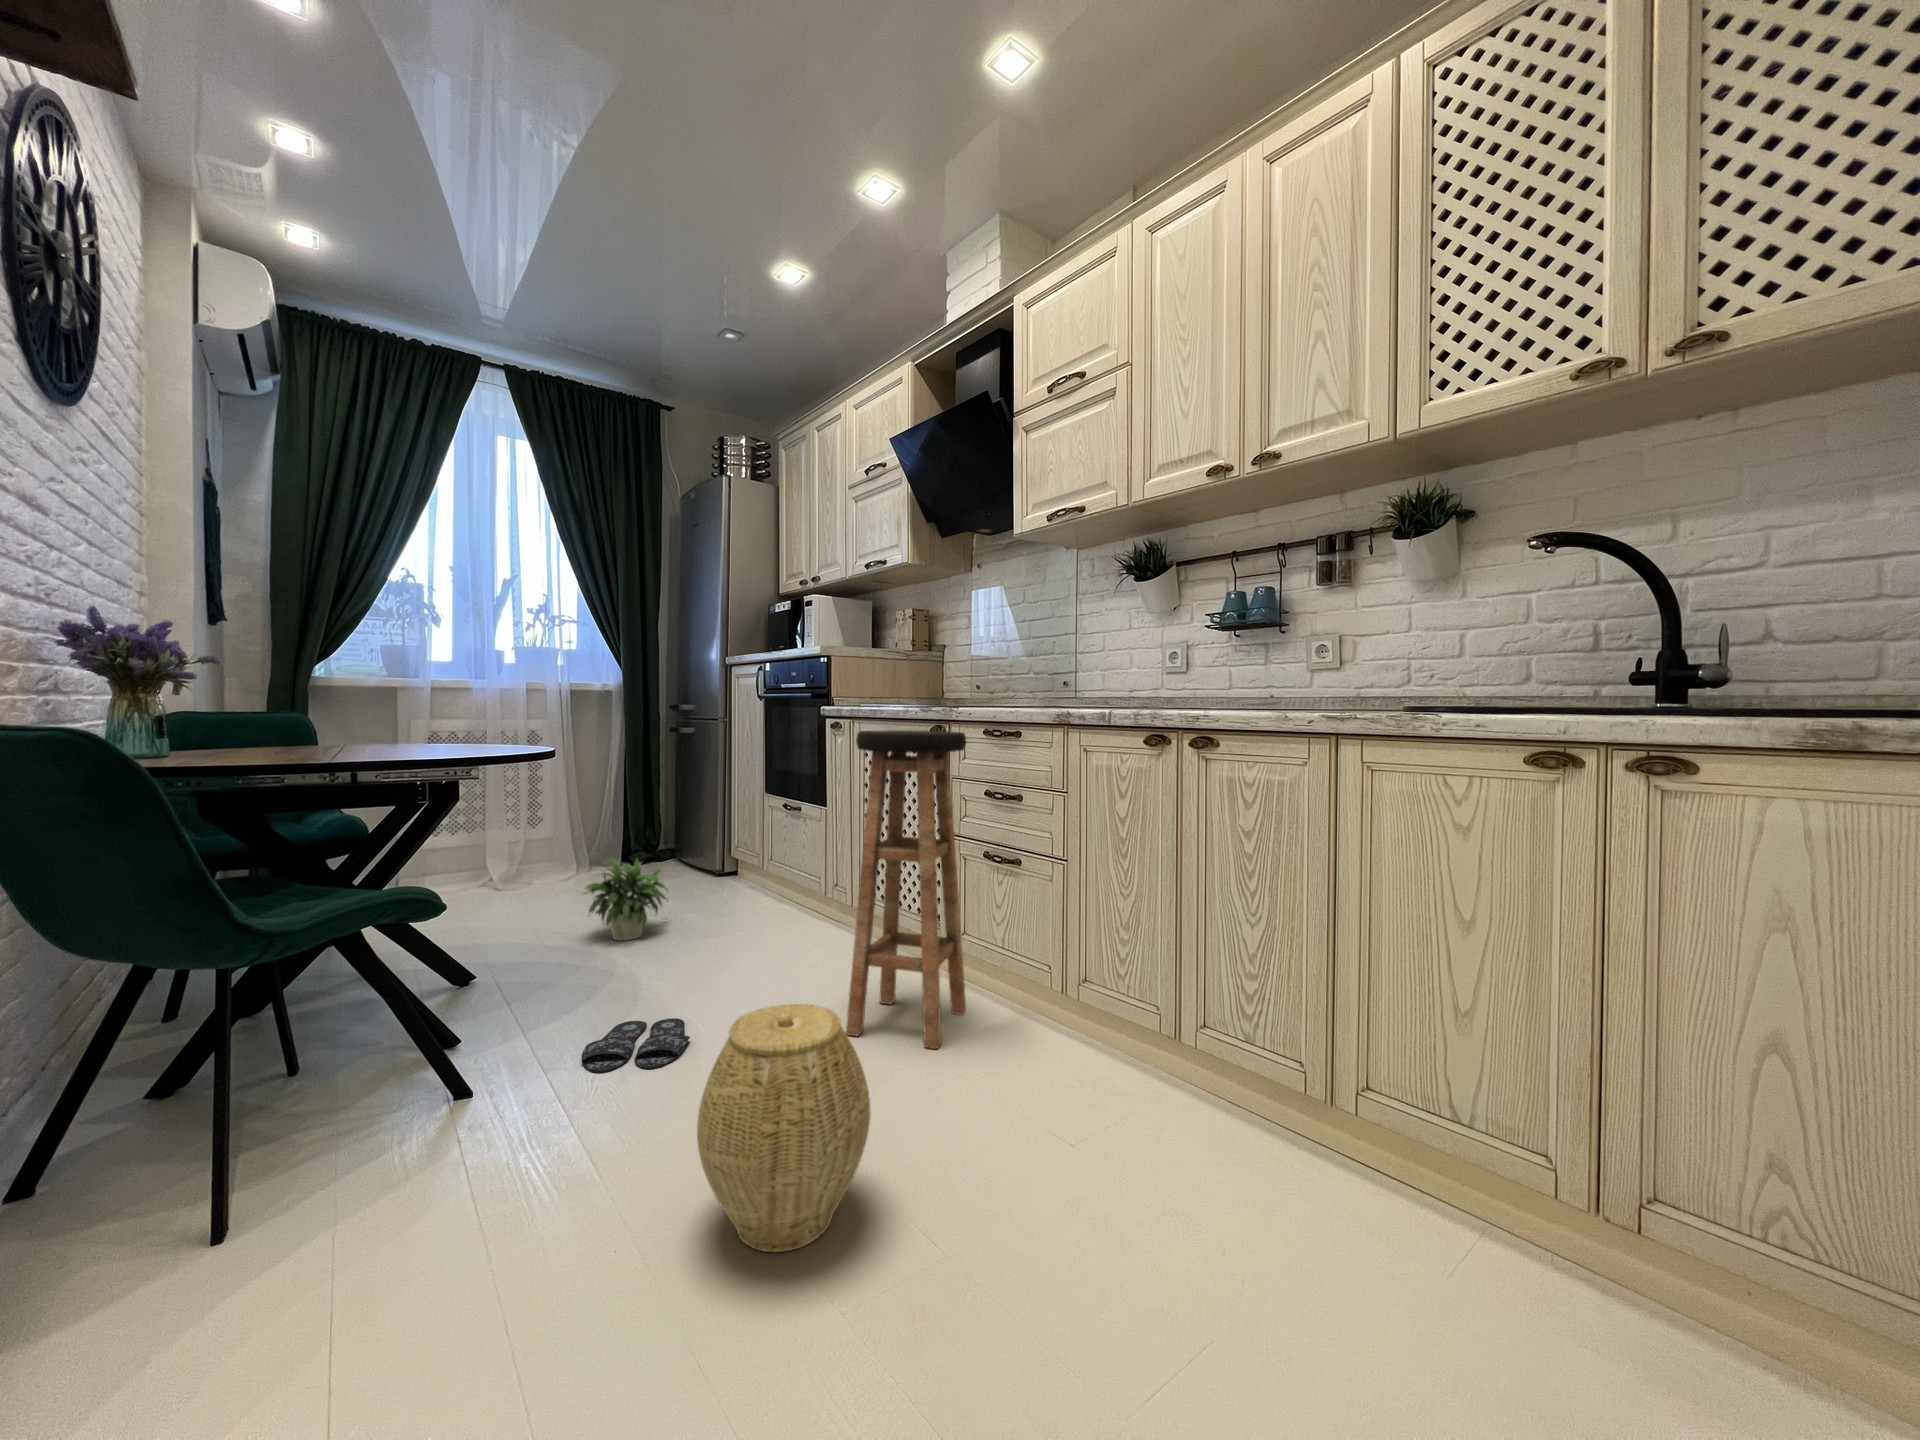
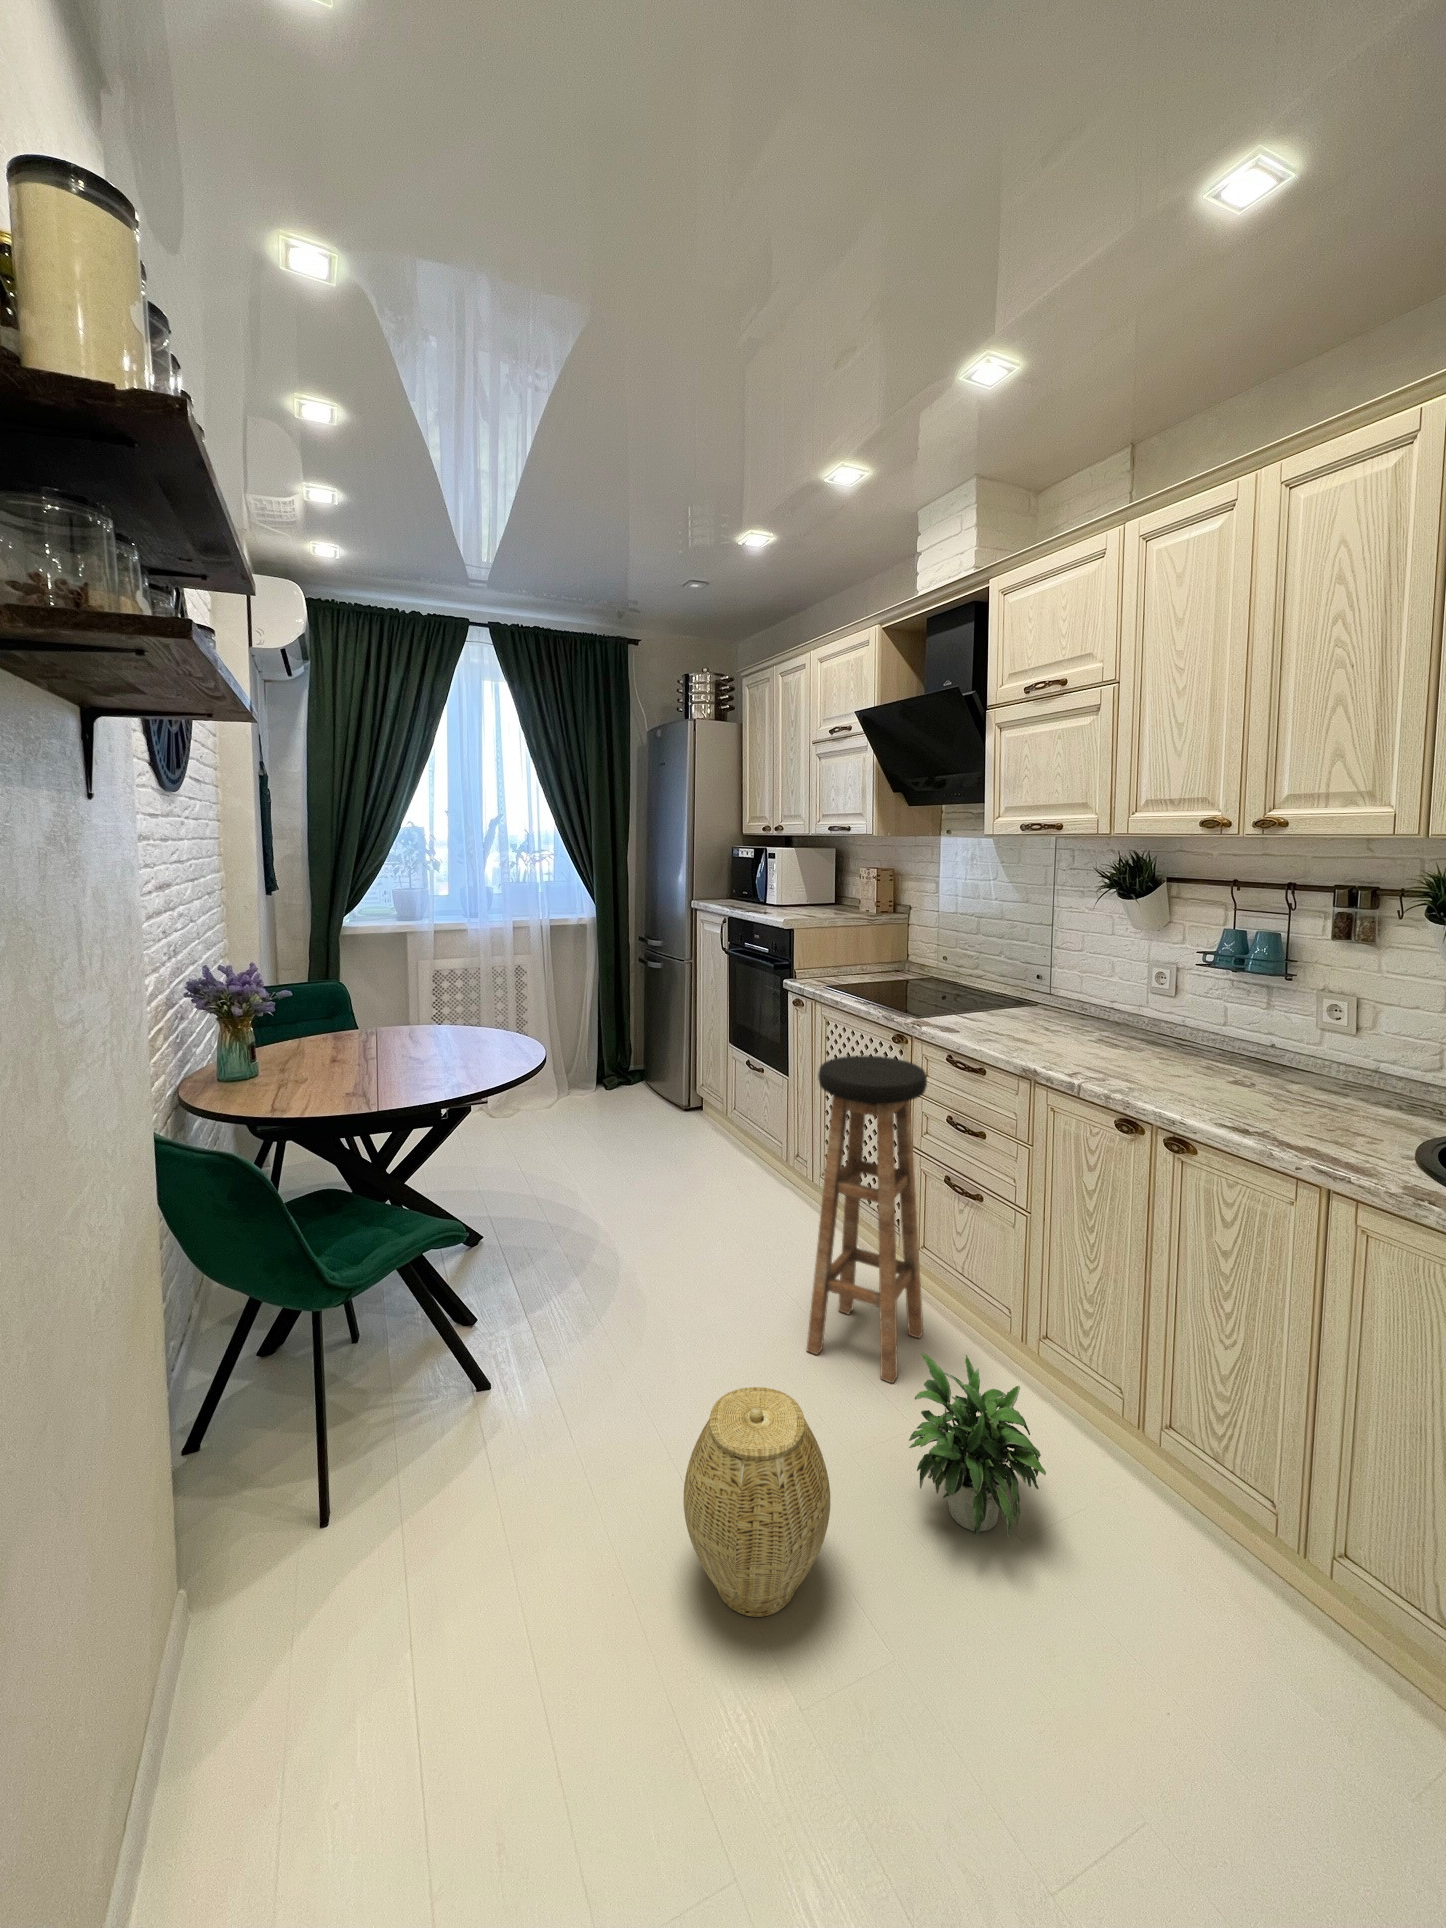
potted plant: present [585,859,668,940] -> present [909,1353,1046,1538]
slippers: present [582,1018,690,1073] -> none [580,1307,668,1372]

